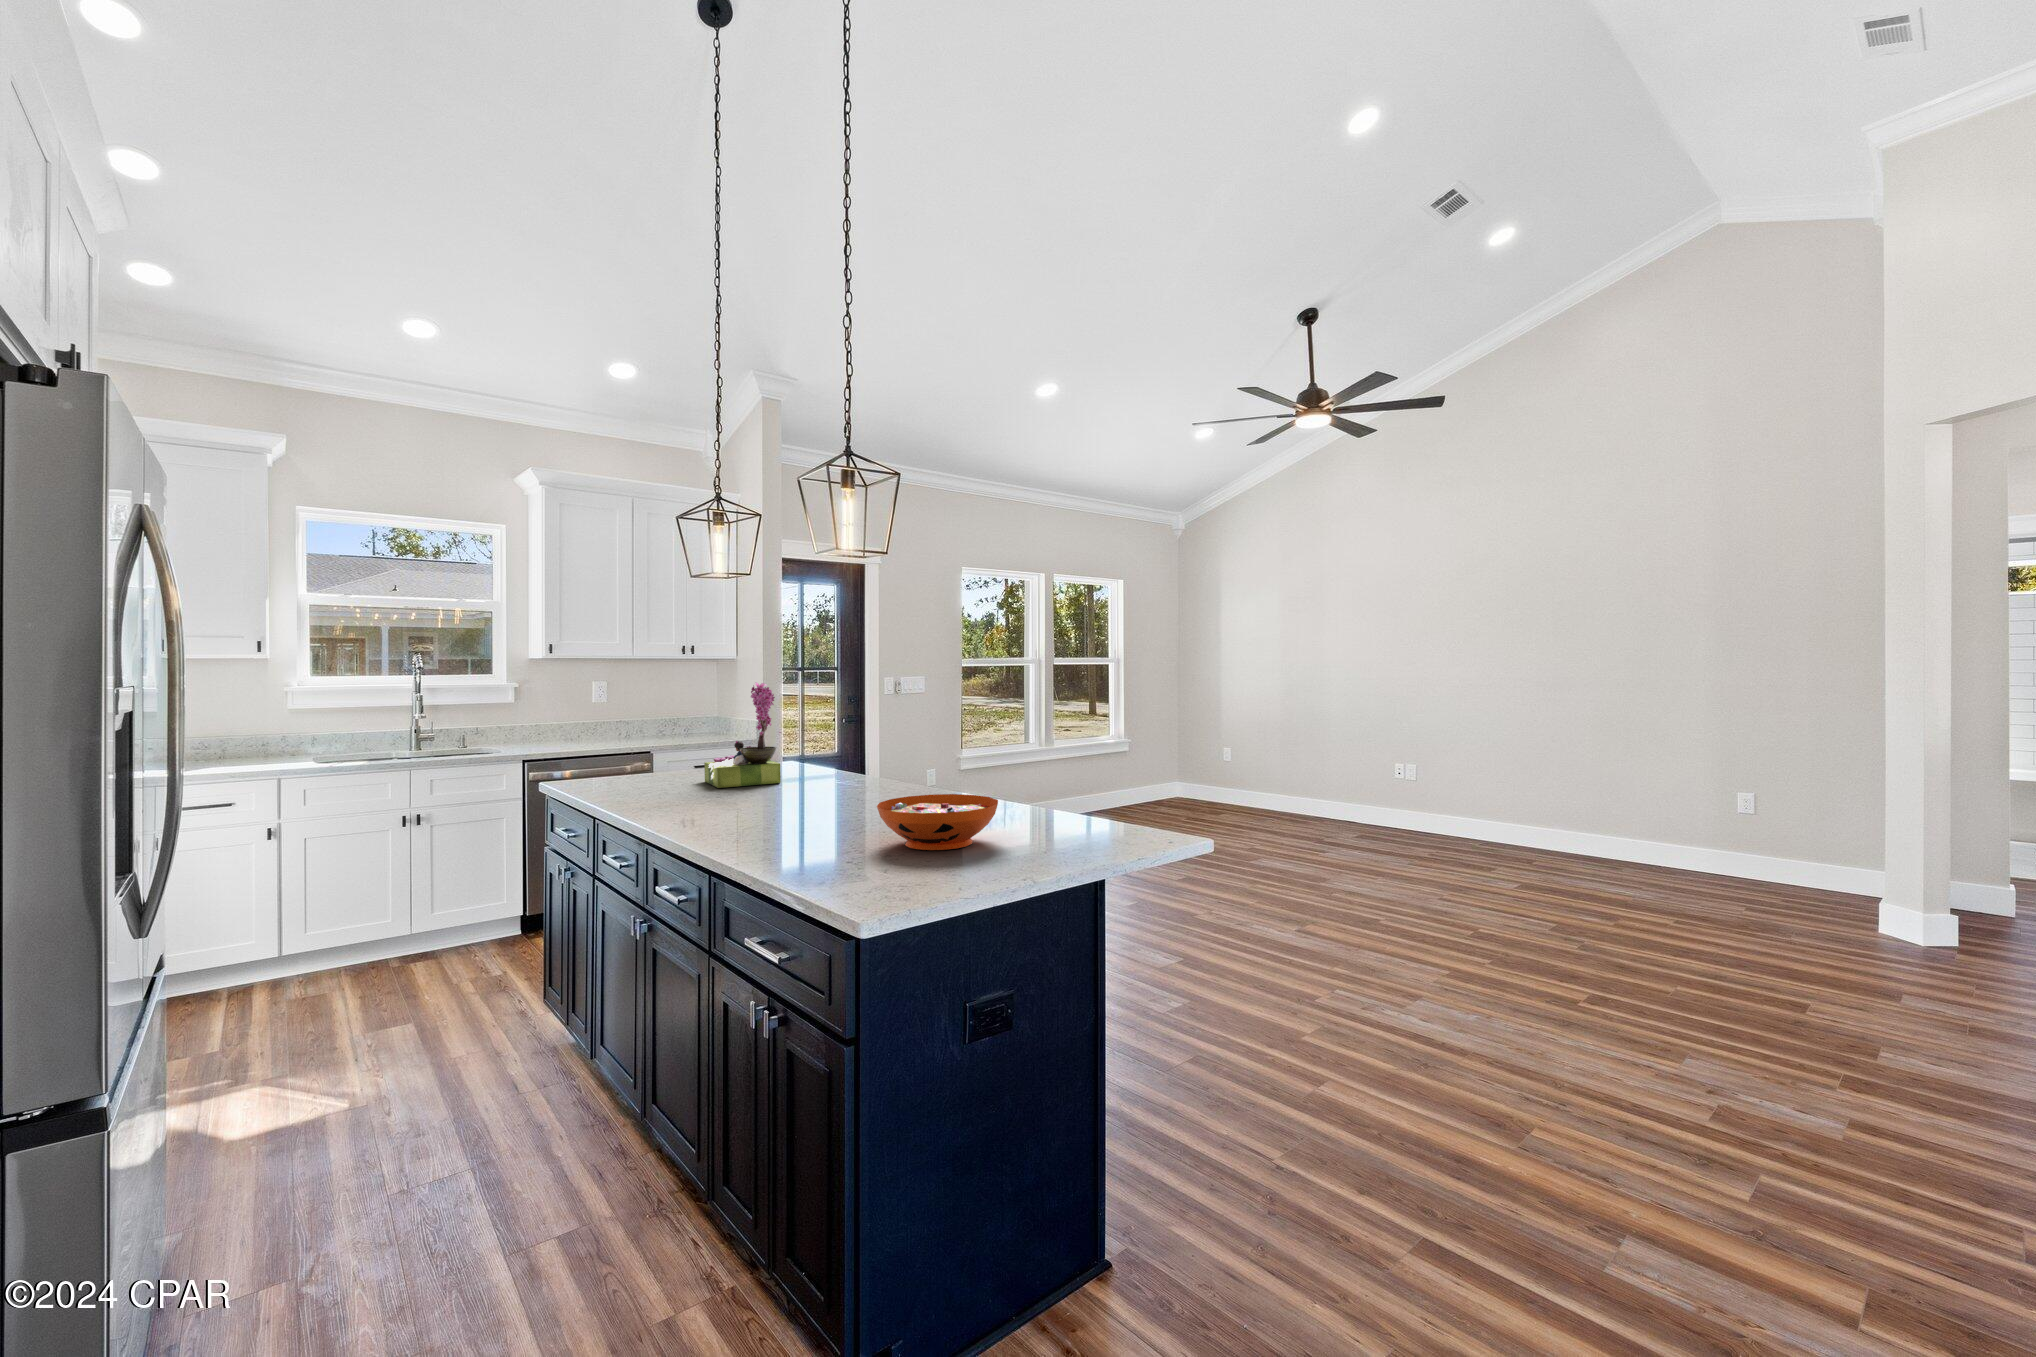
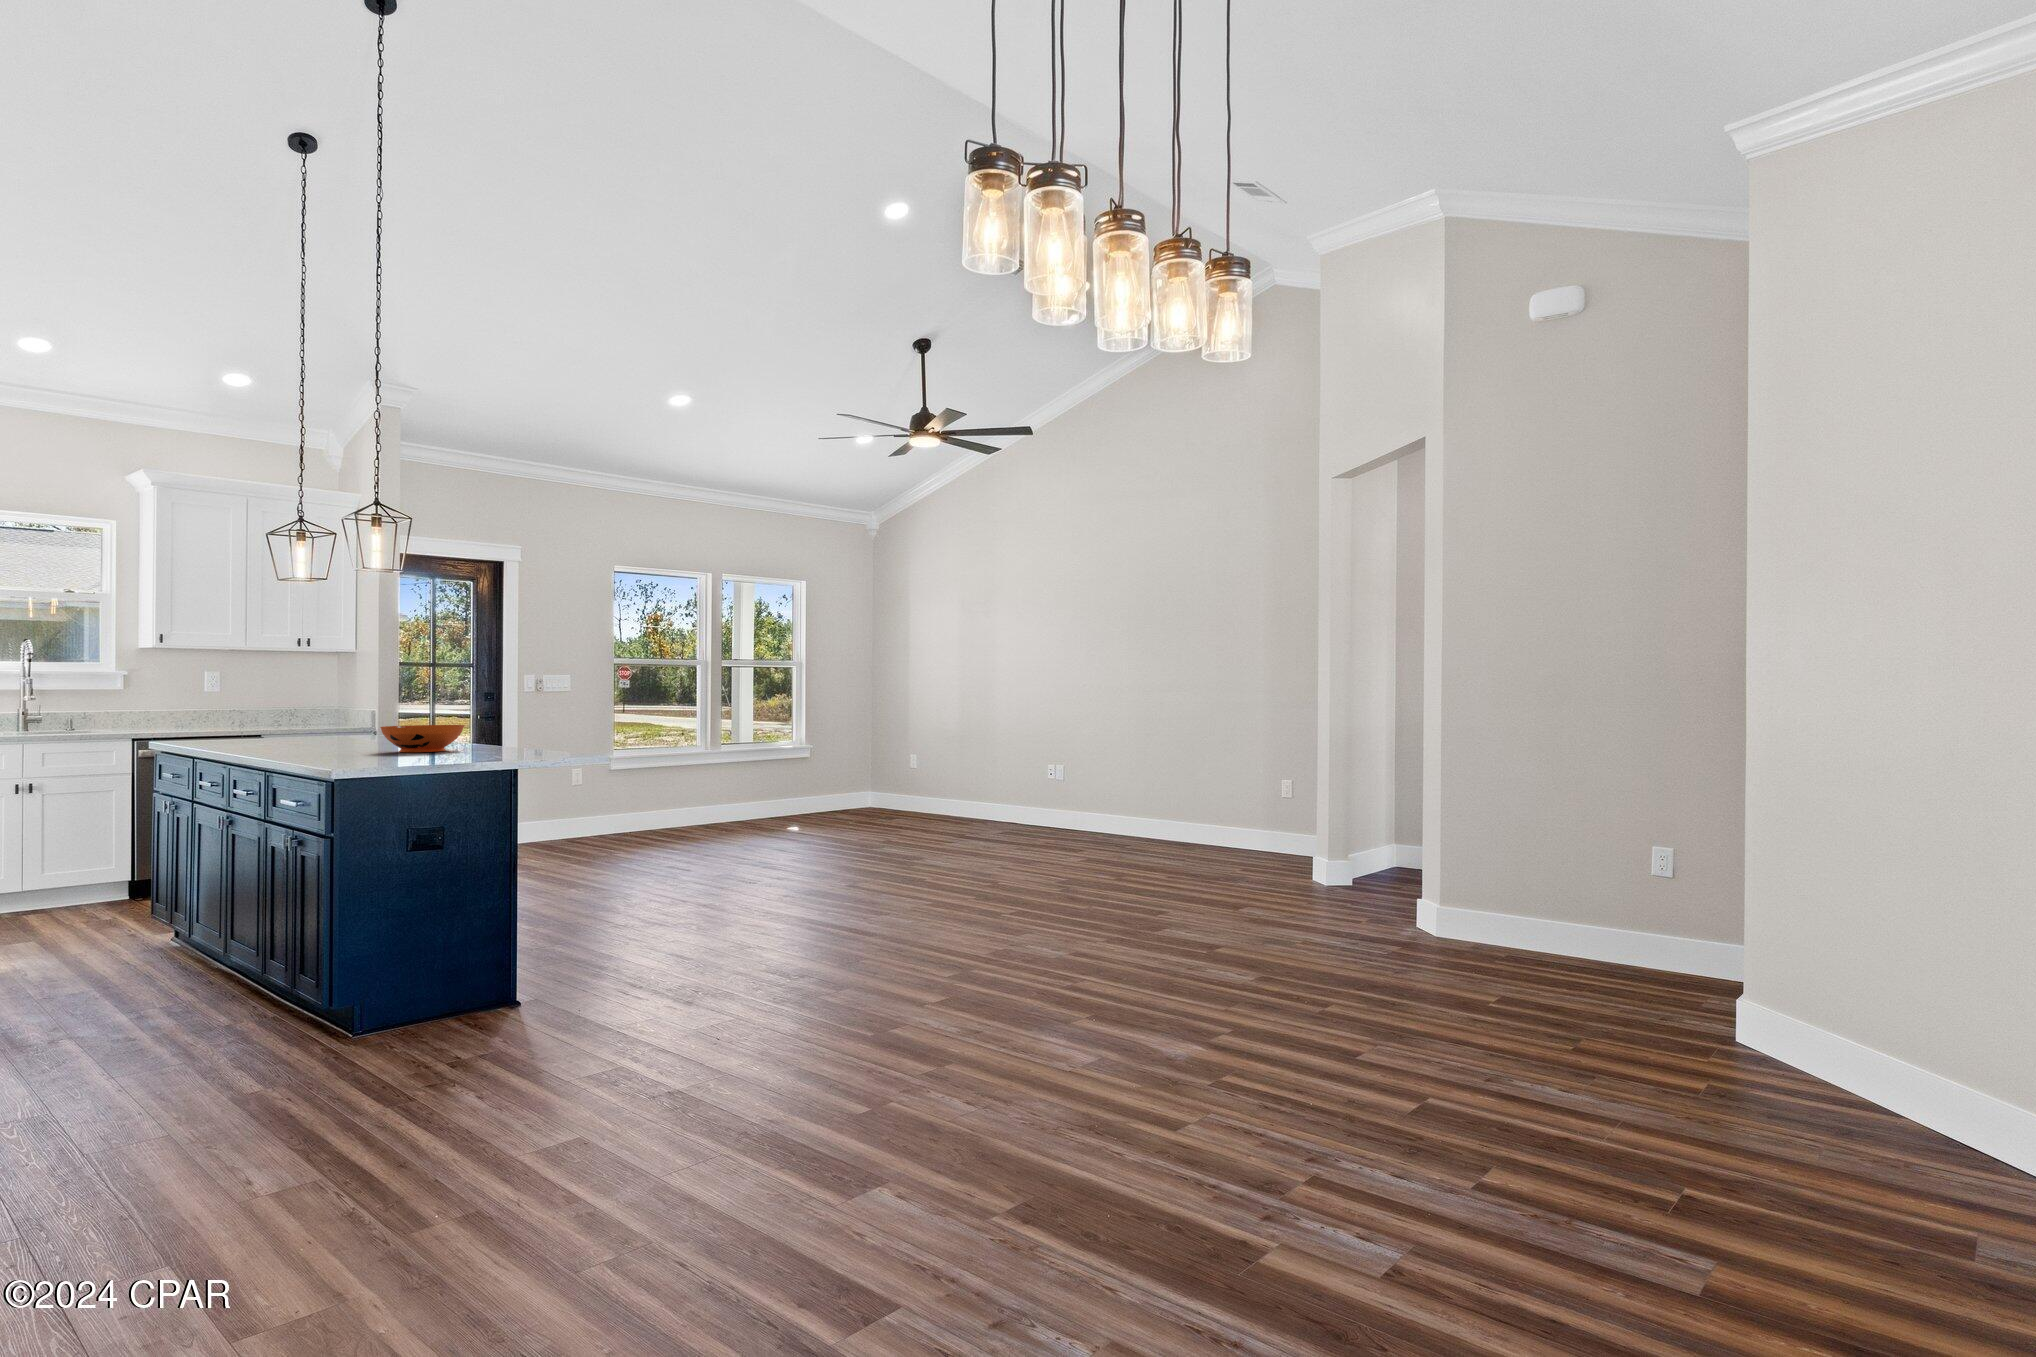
flower arrangement: present [704,682,781,788] -> none [292,661,358,740]

